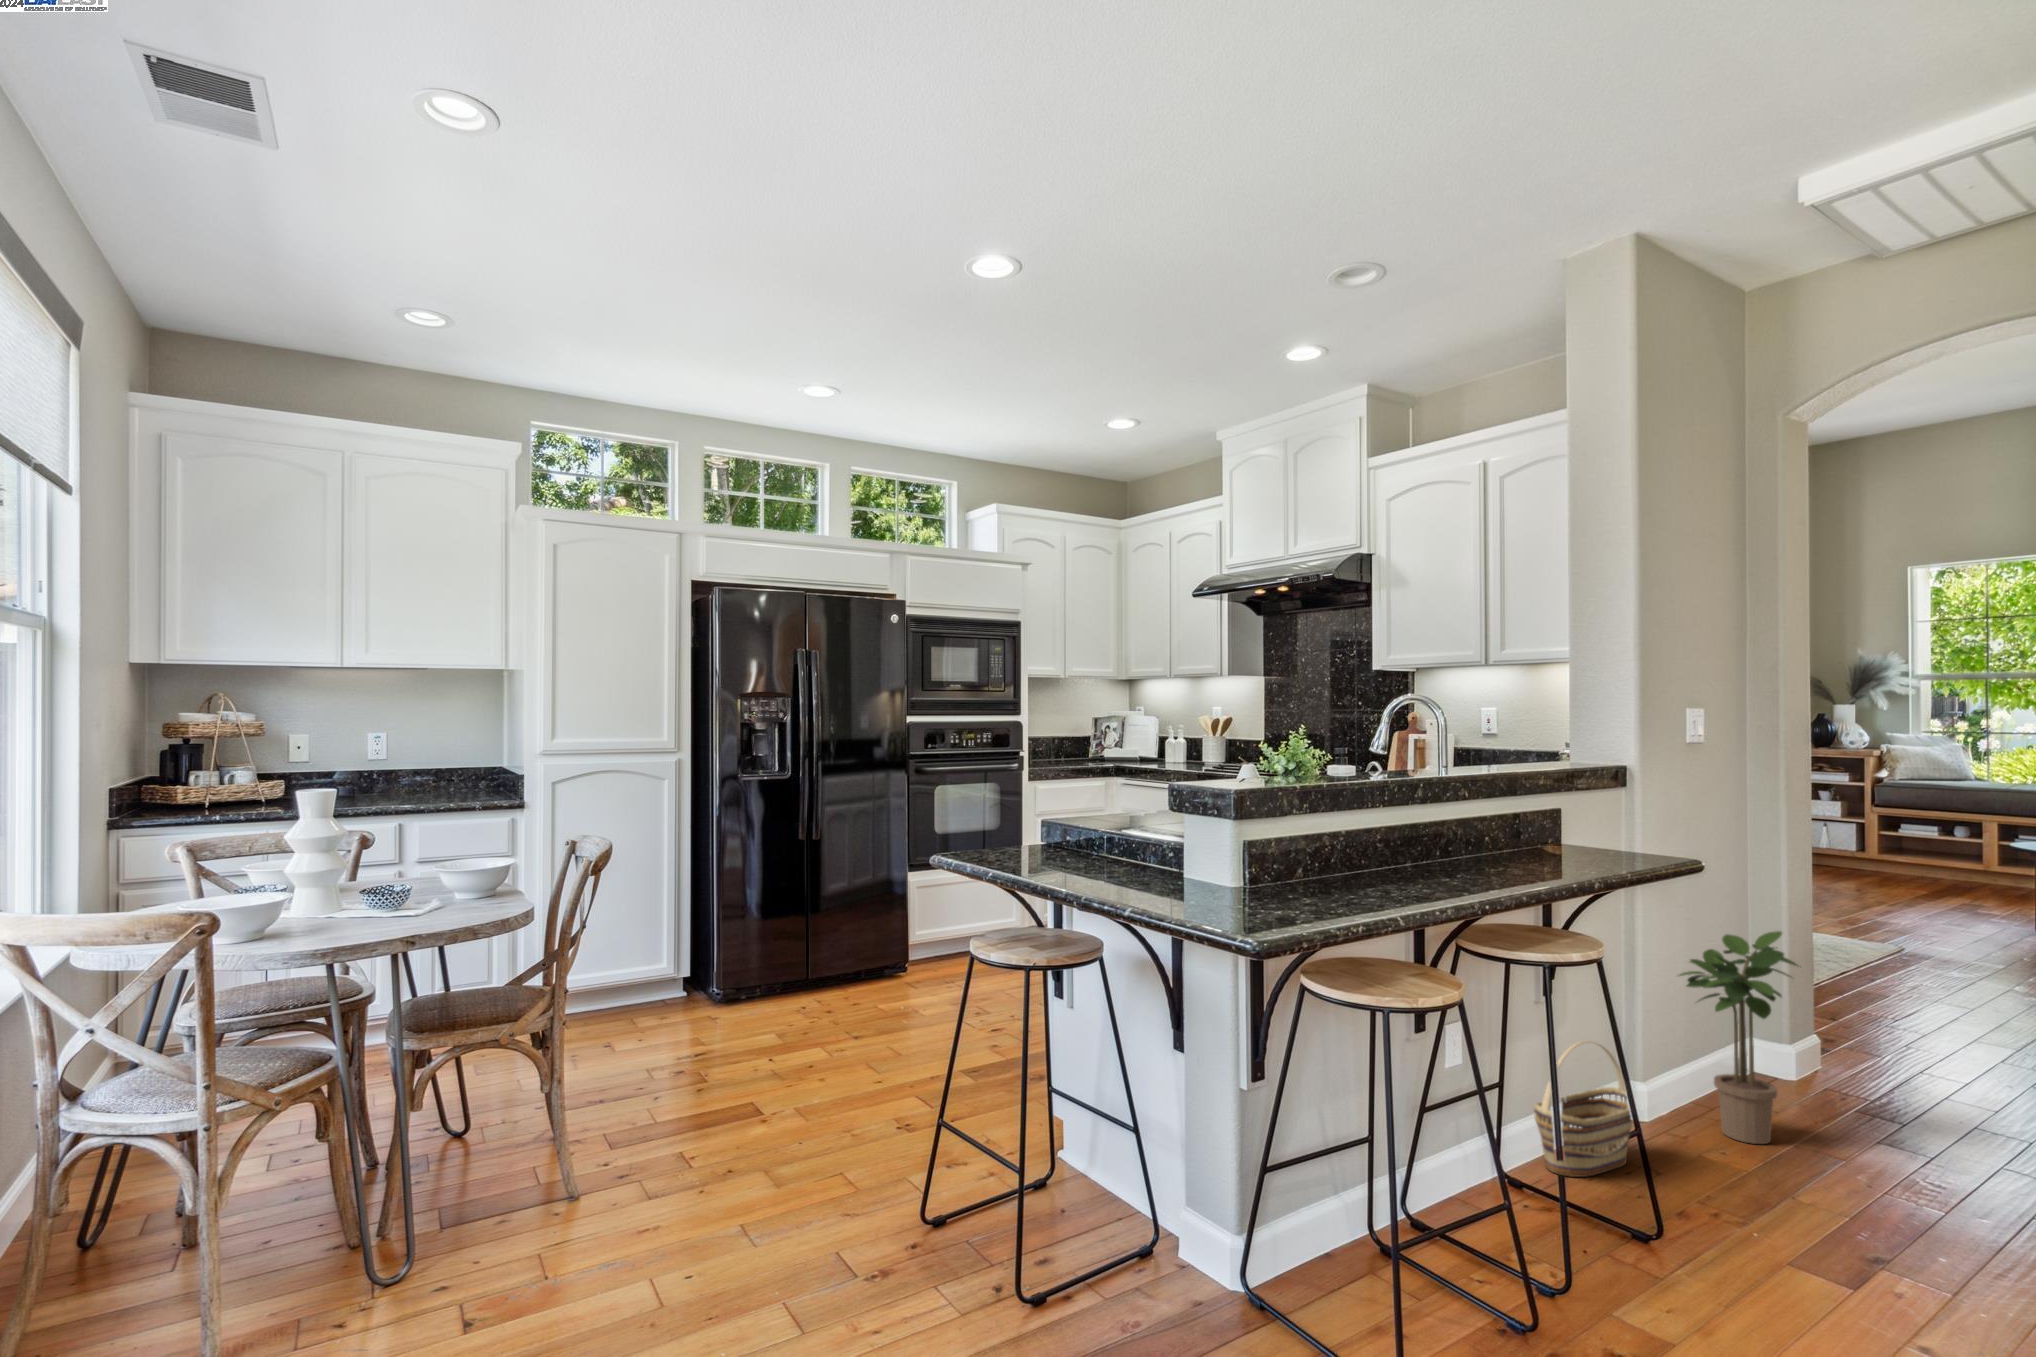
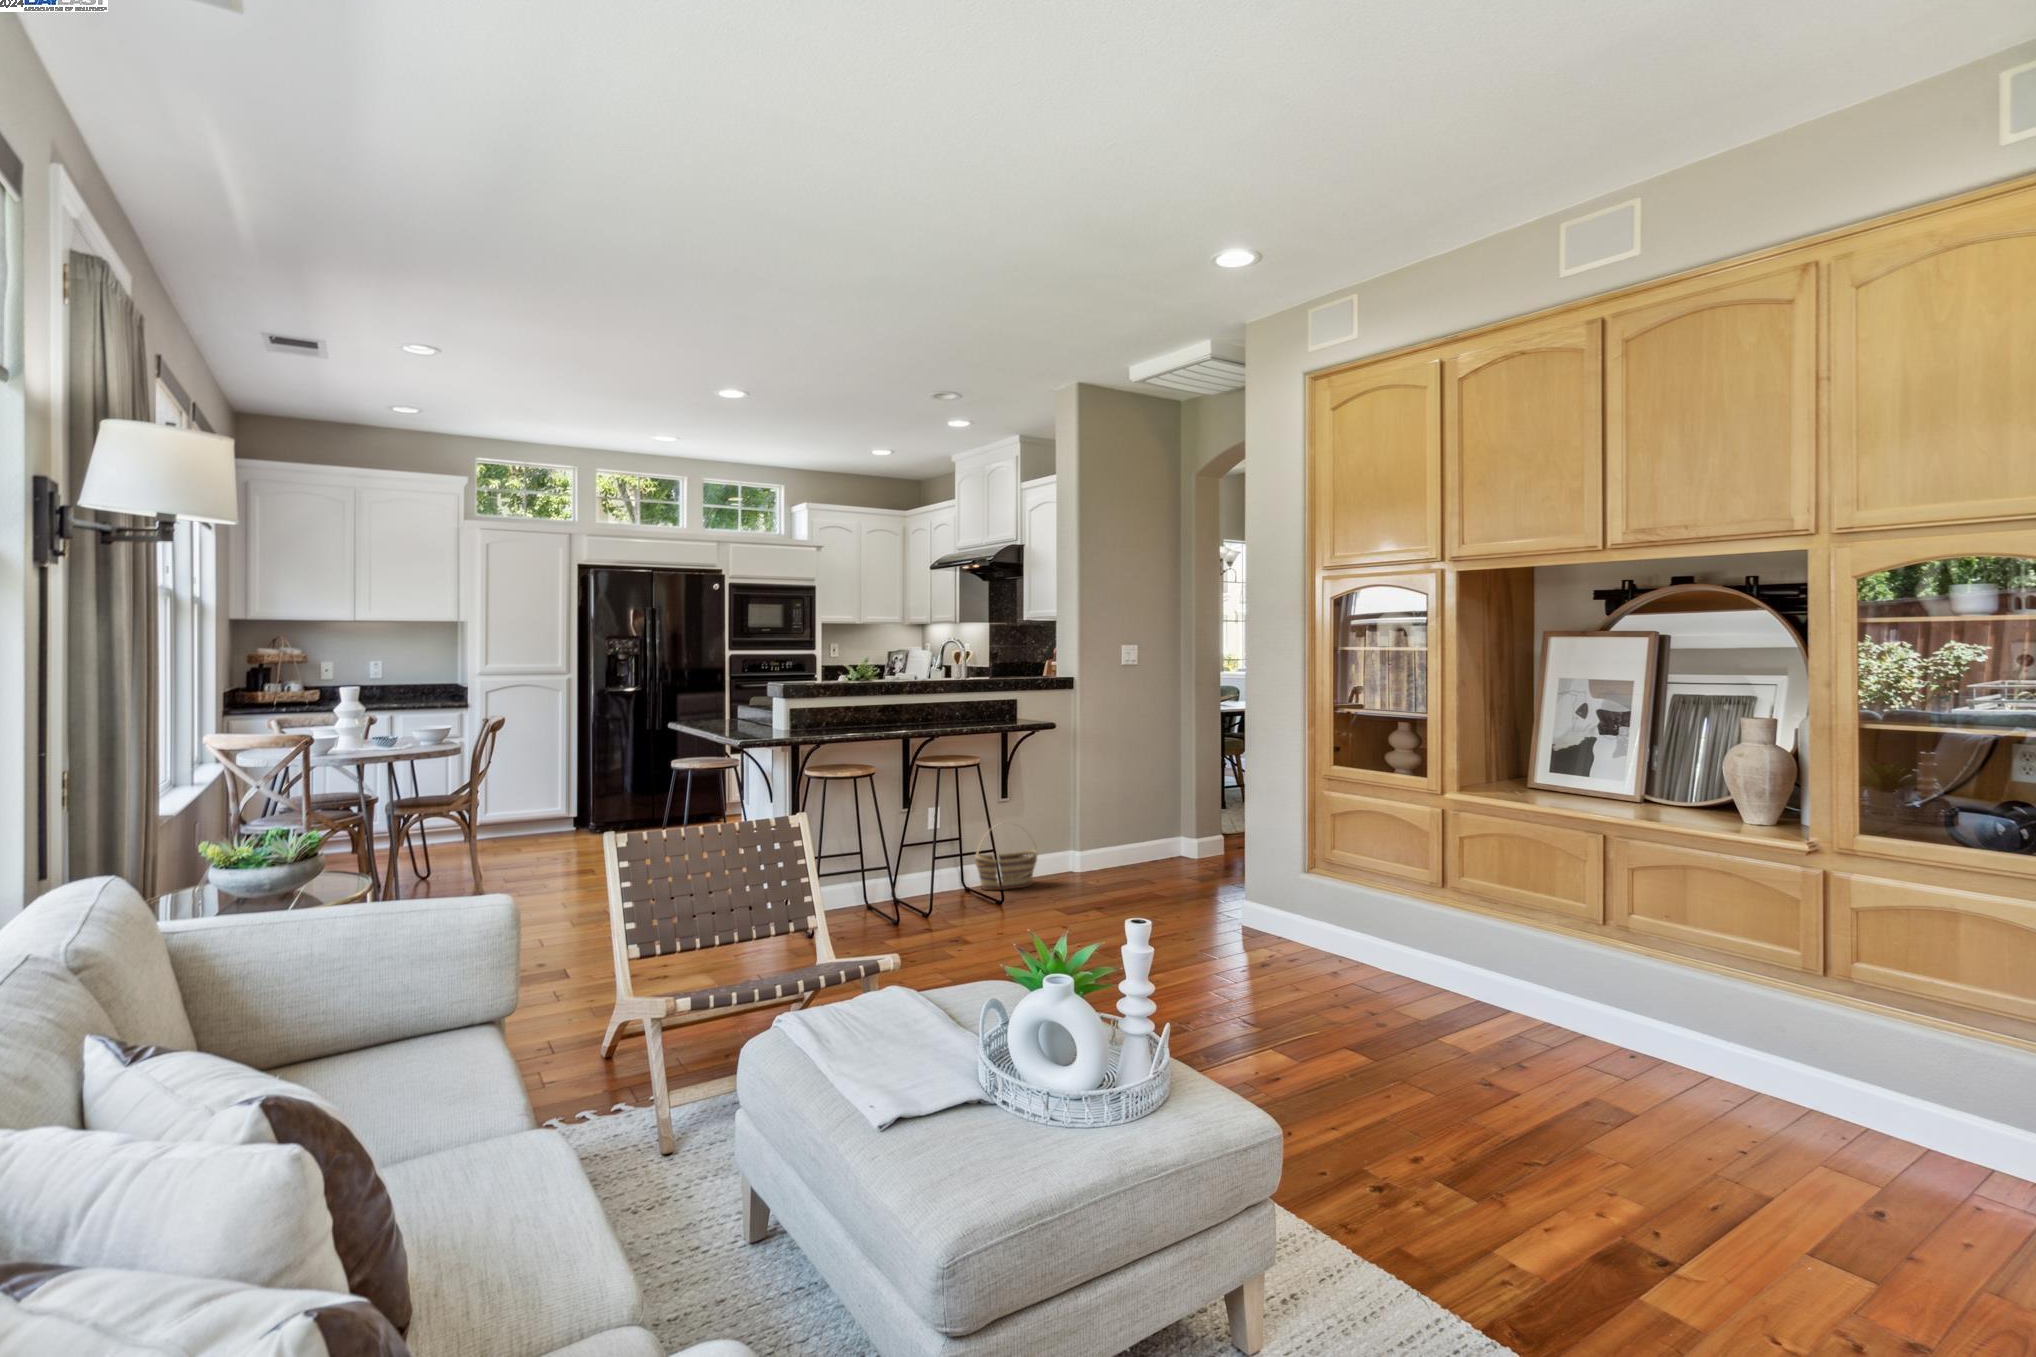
potted plant: present [1679,931,1798,1144] -> none [1089,769,1148,882]

